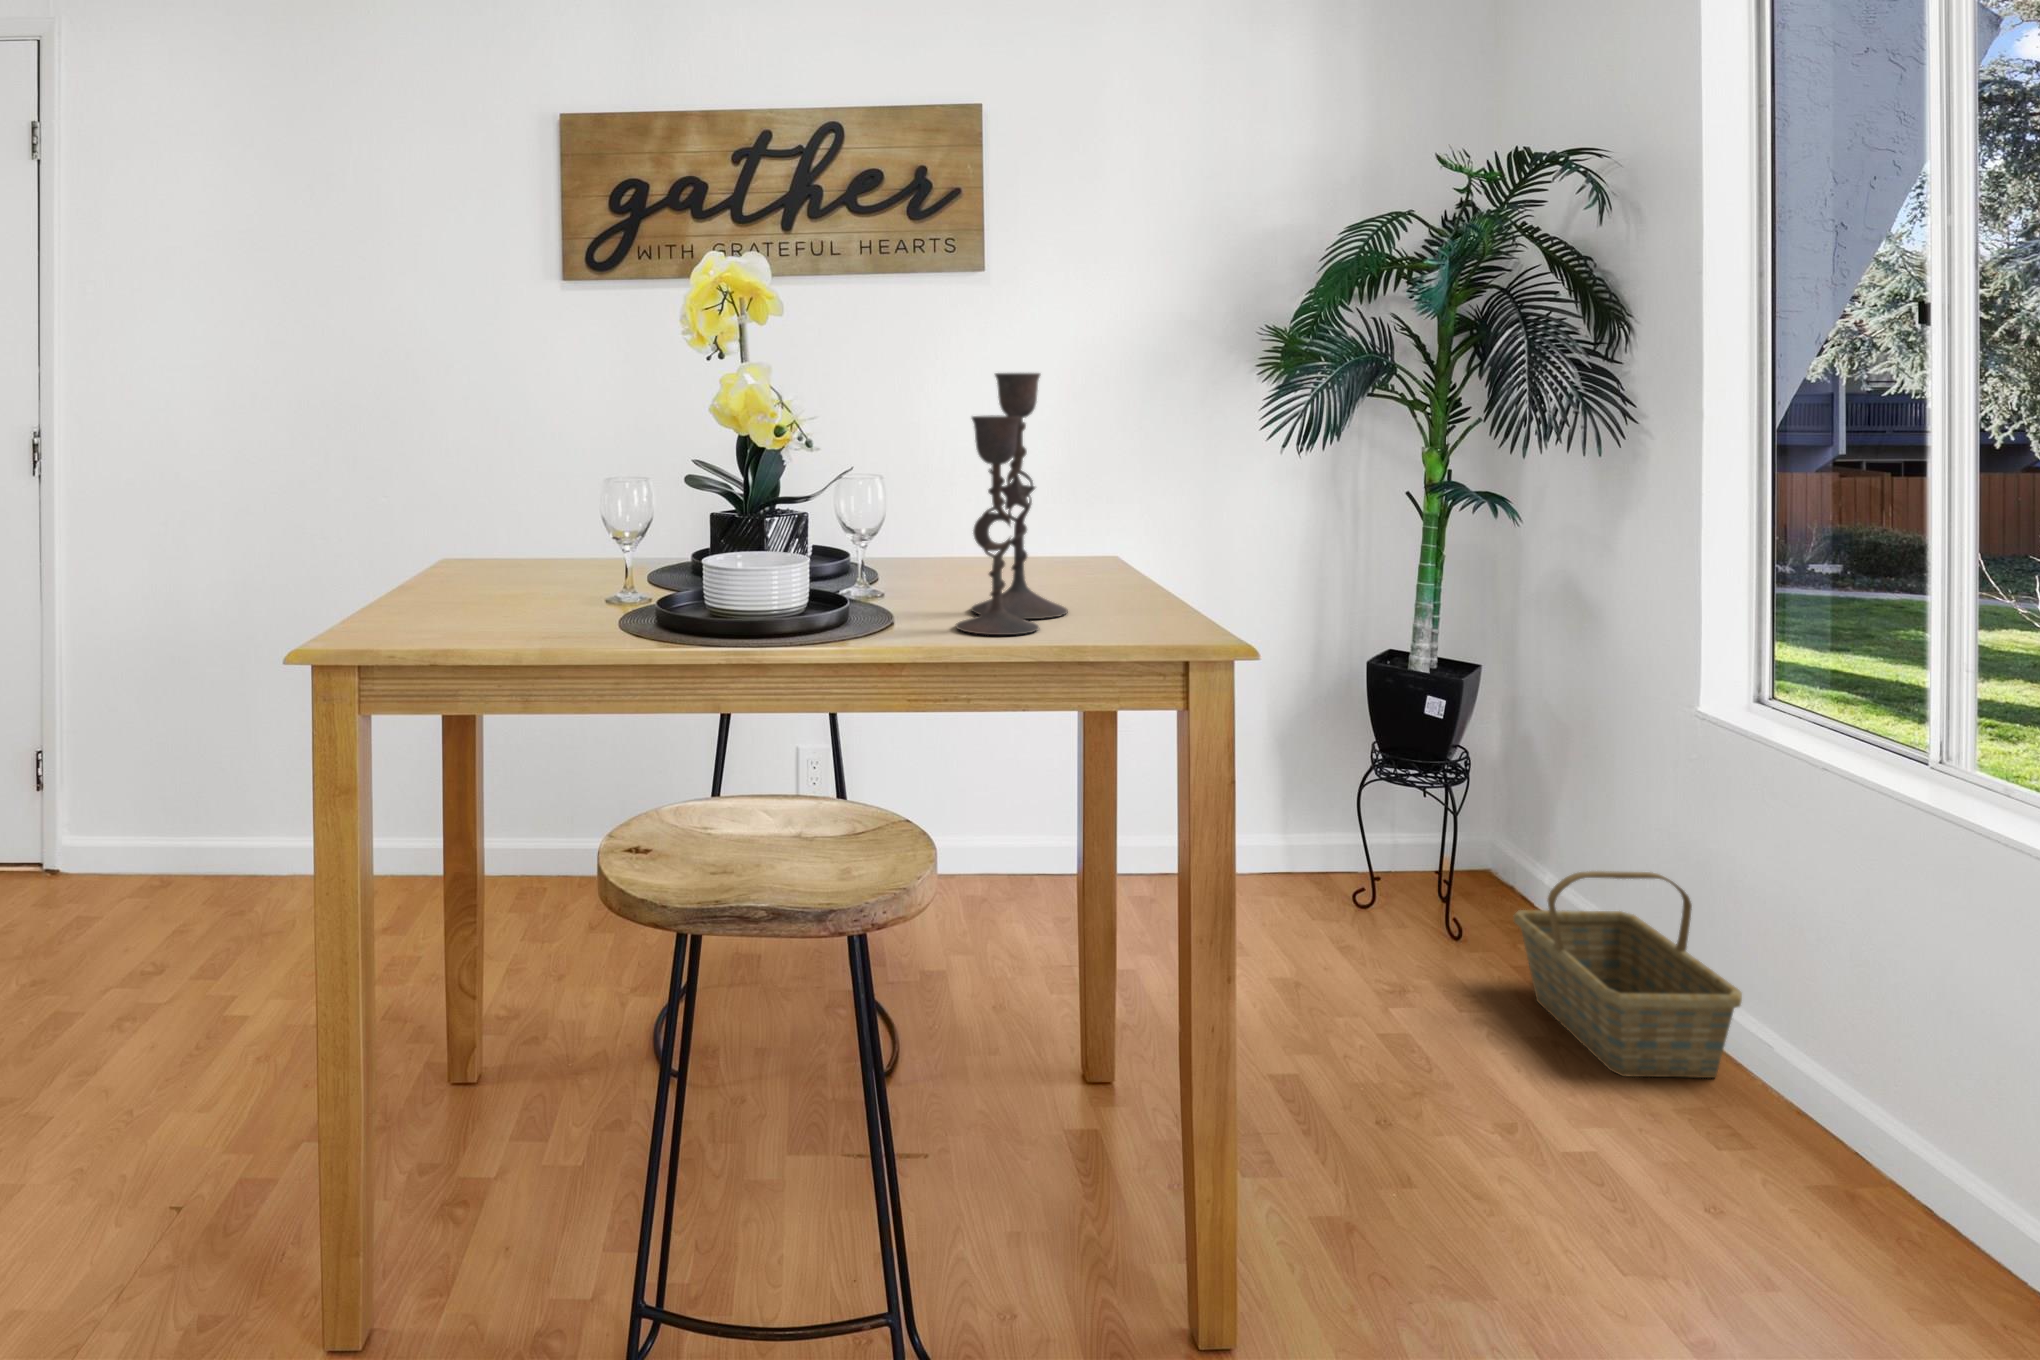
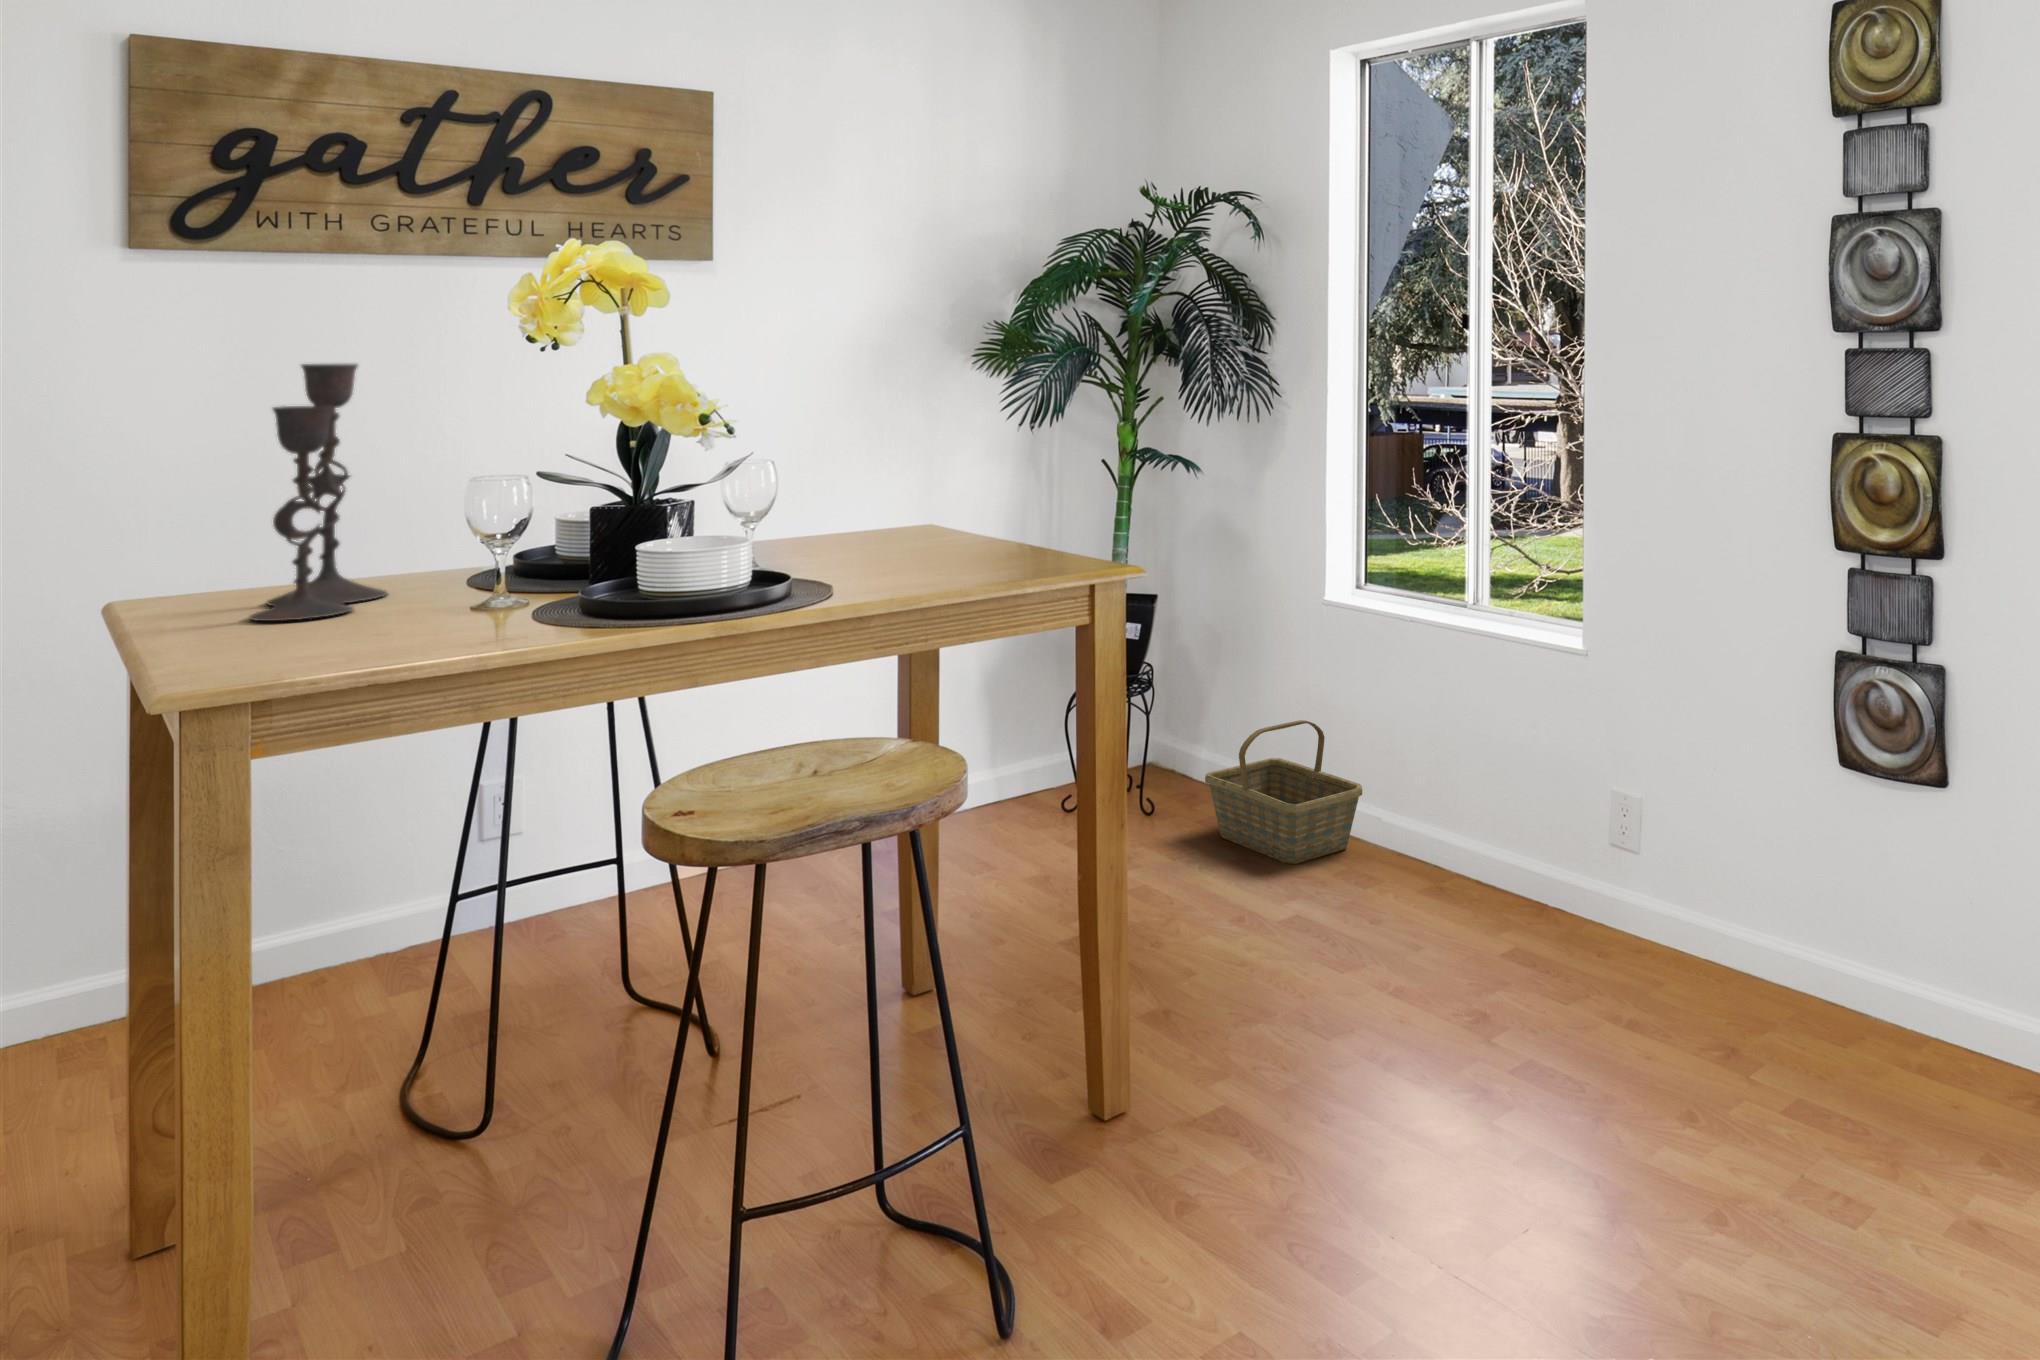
candlestick: present [956,373,1068,635] -> present [250,364,387,621]

